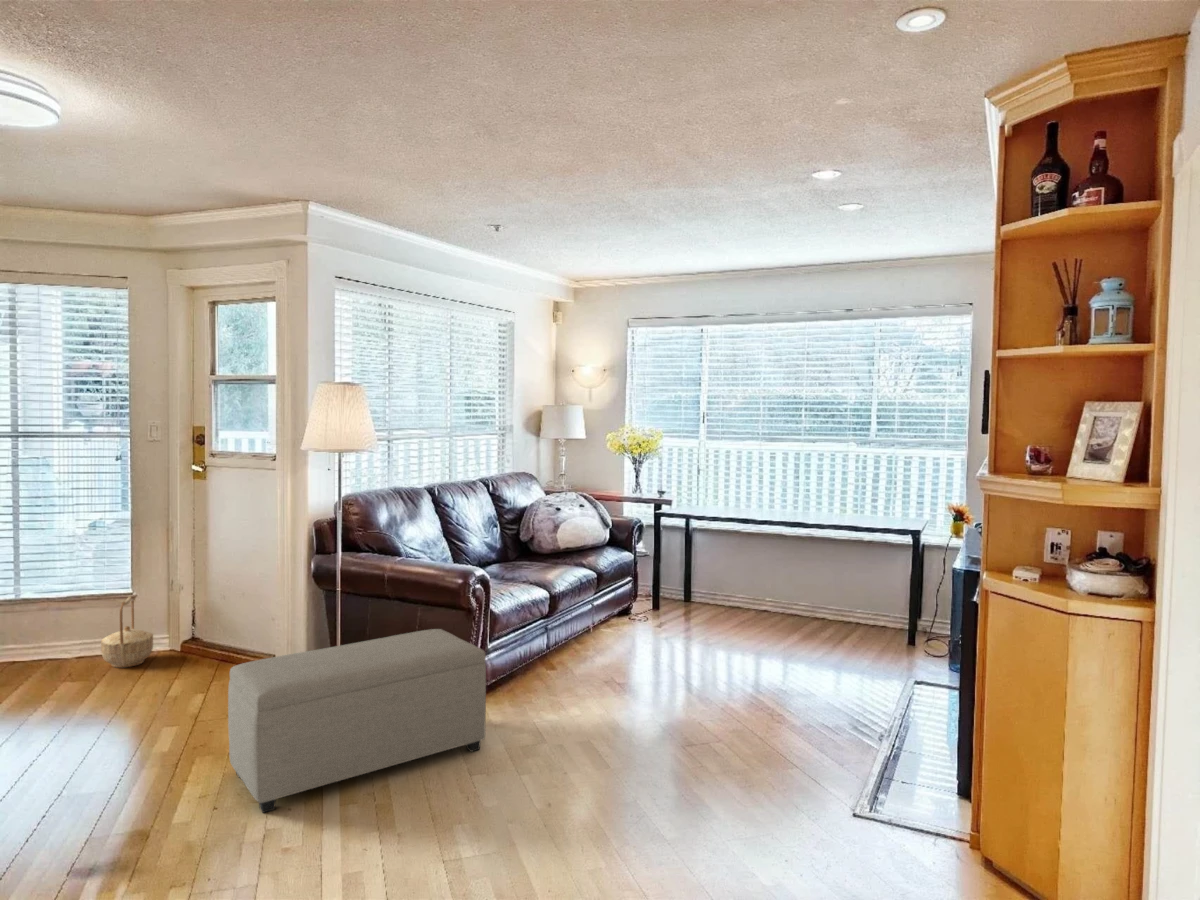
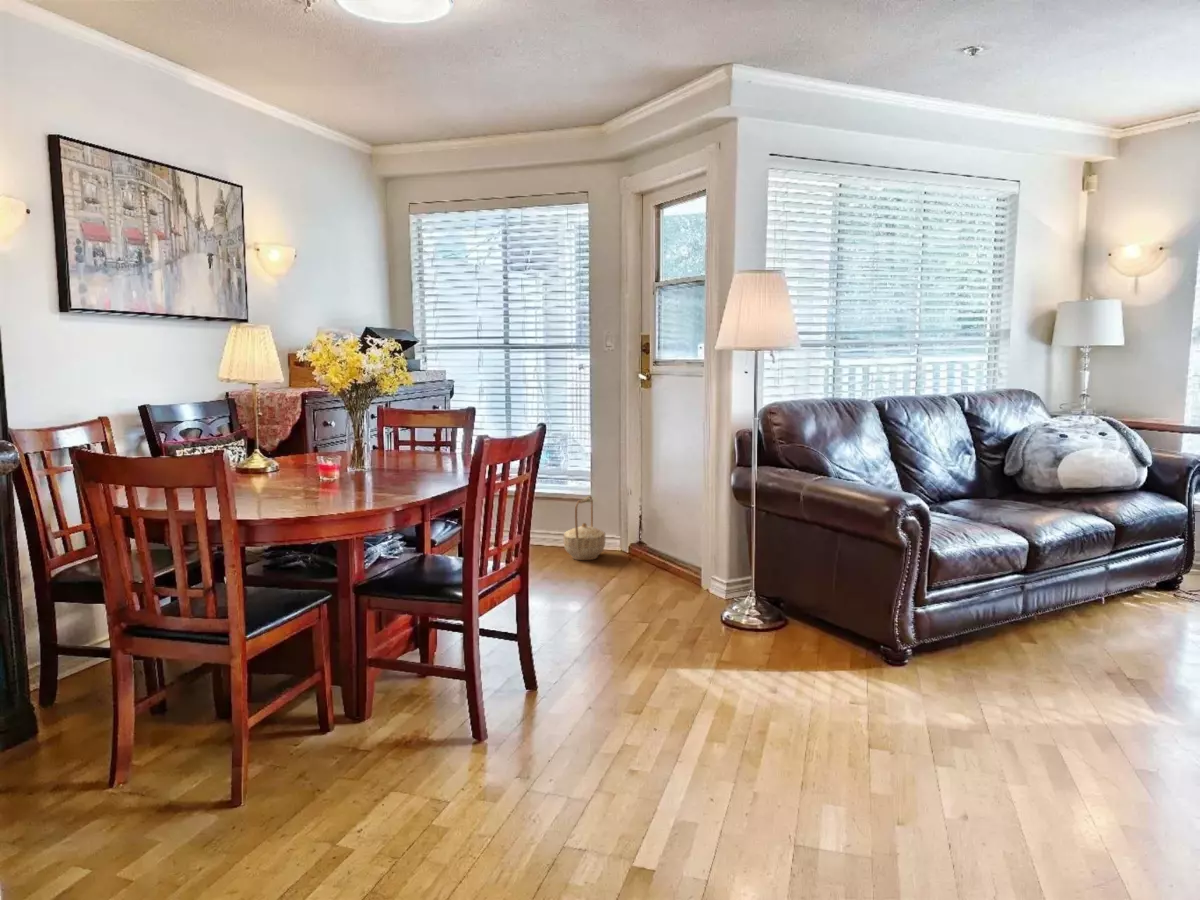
ottoman: present [228,629,486,813] -> none [611,564,903,730]

